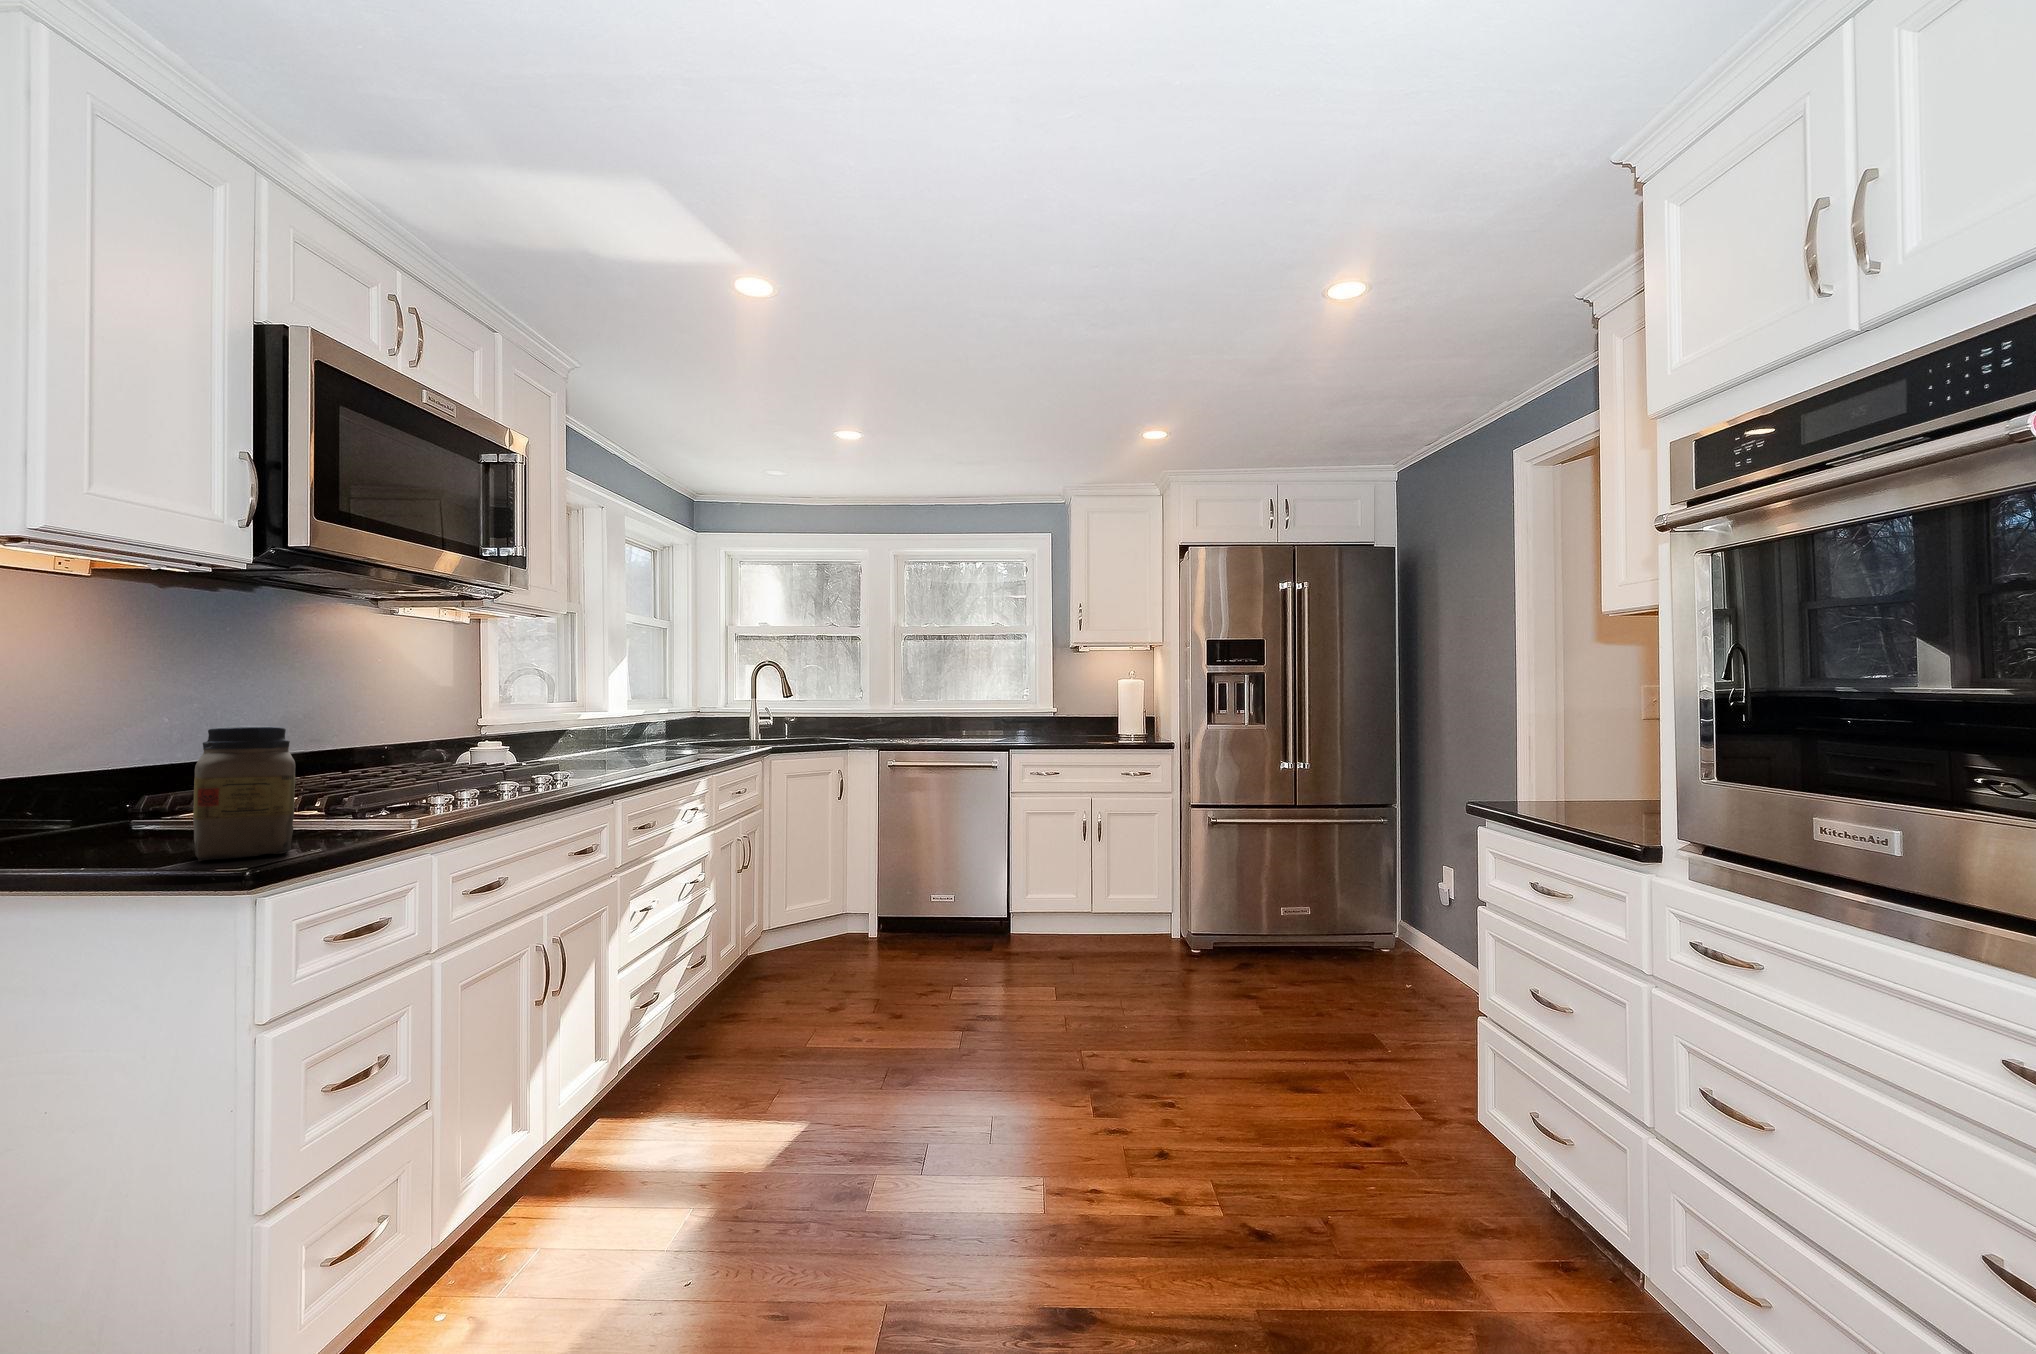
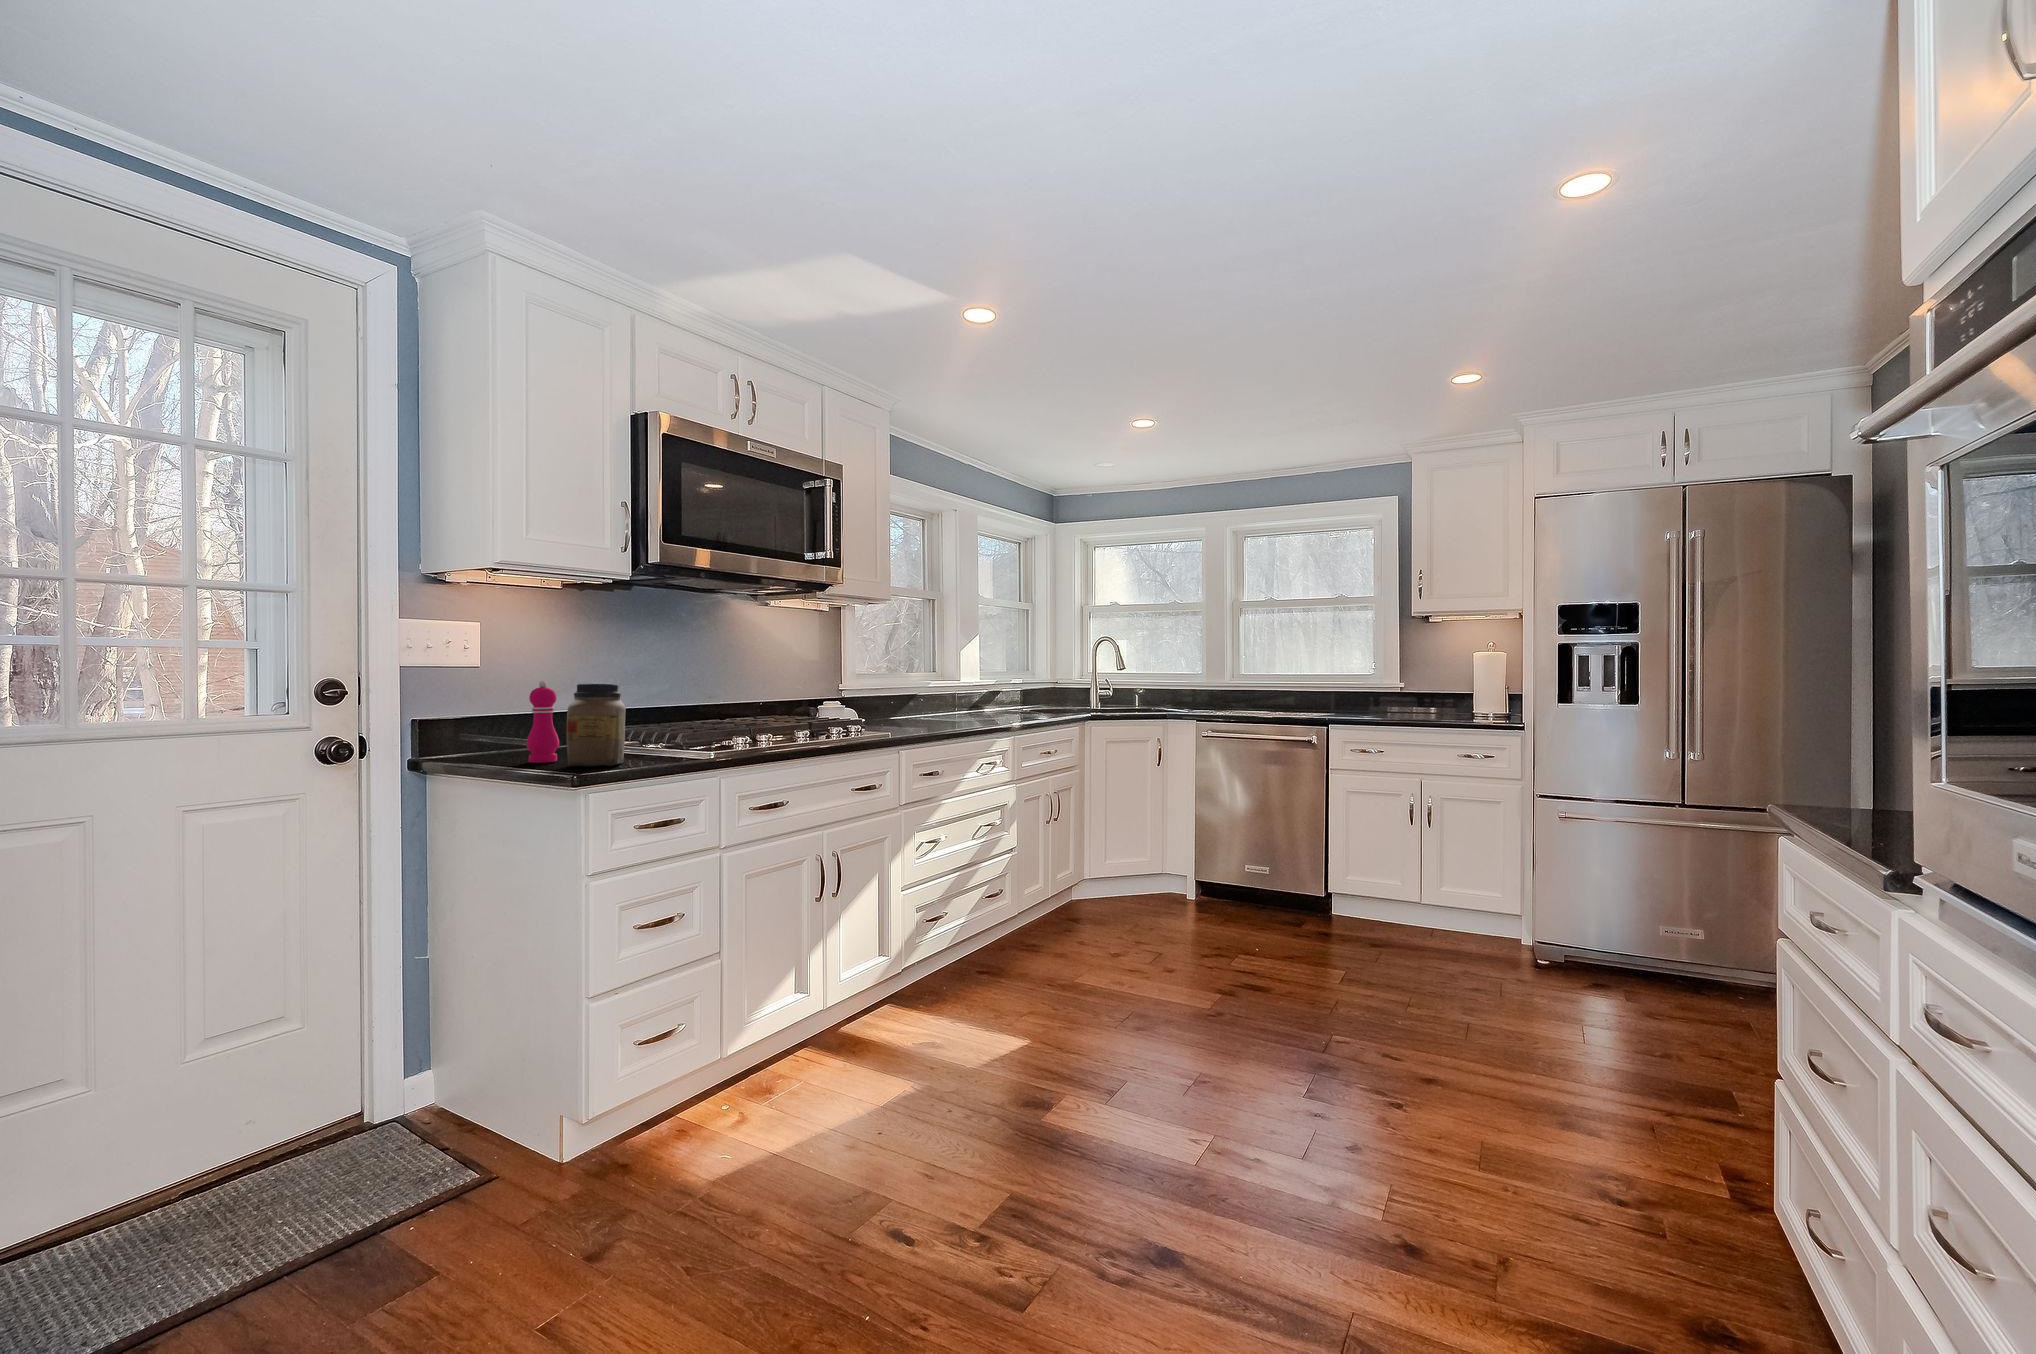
pepper mill: none [85,724,151,859] -> present [527,681,559,763]

